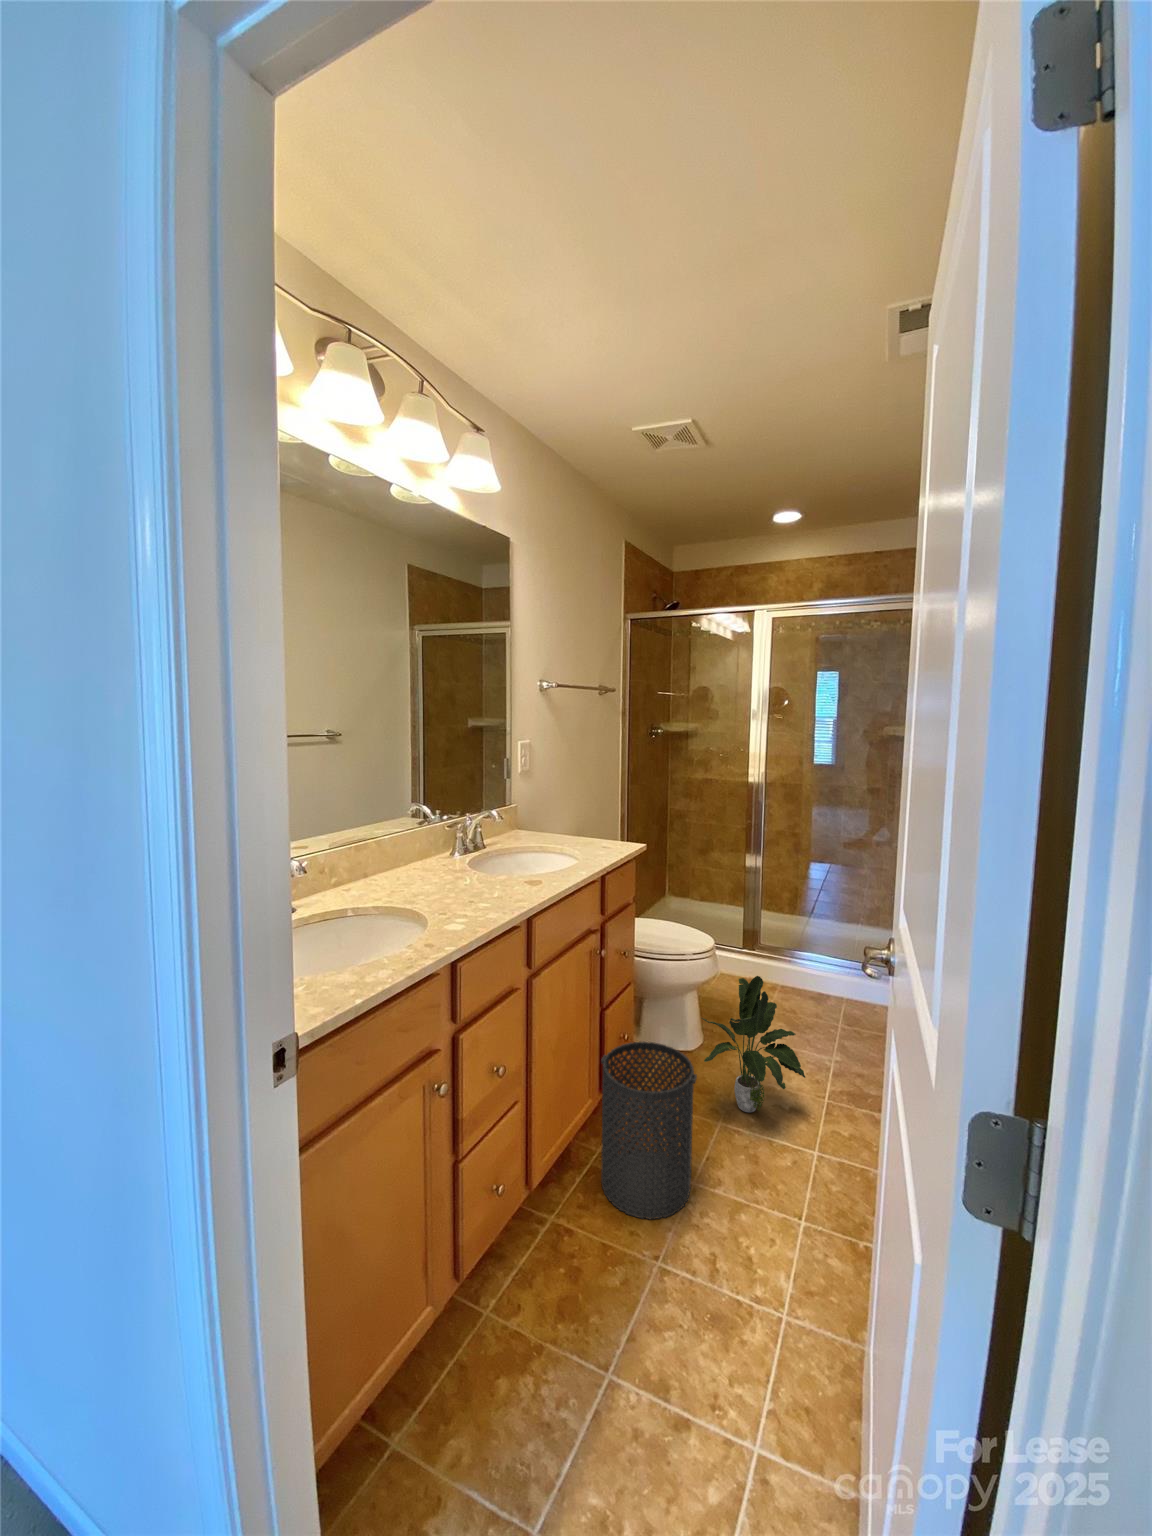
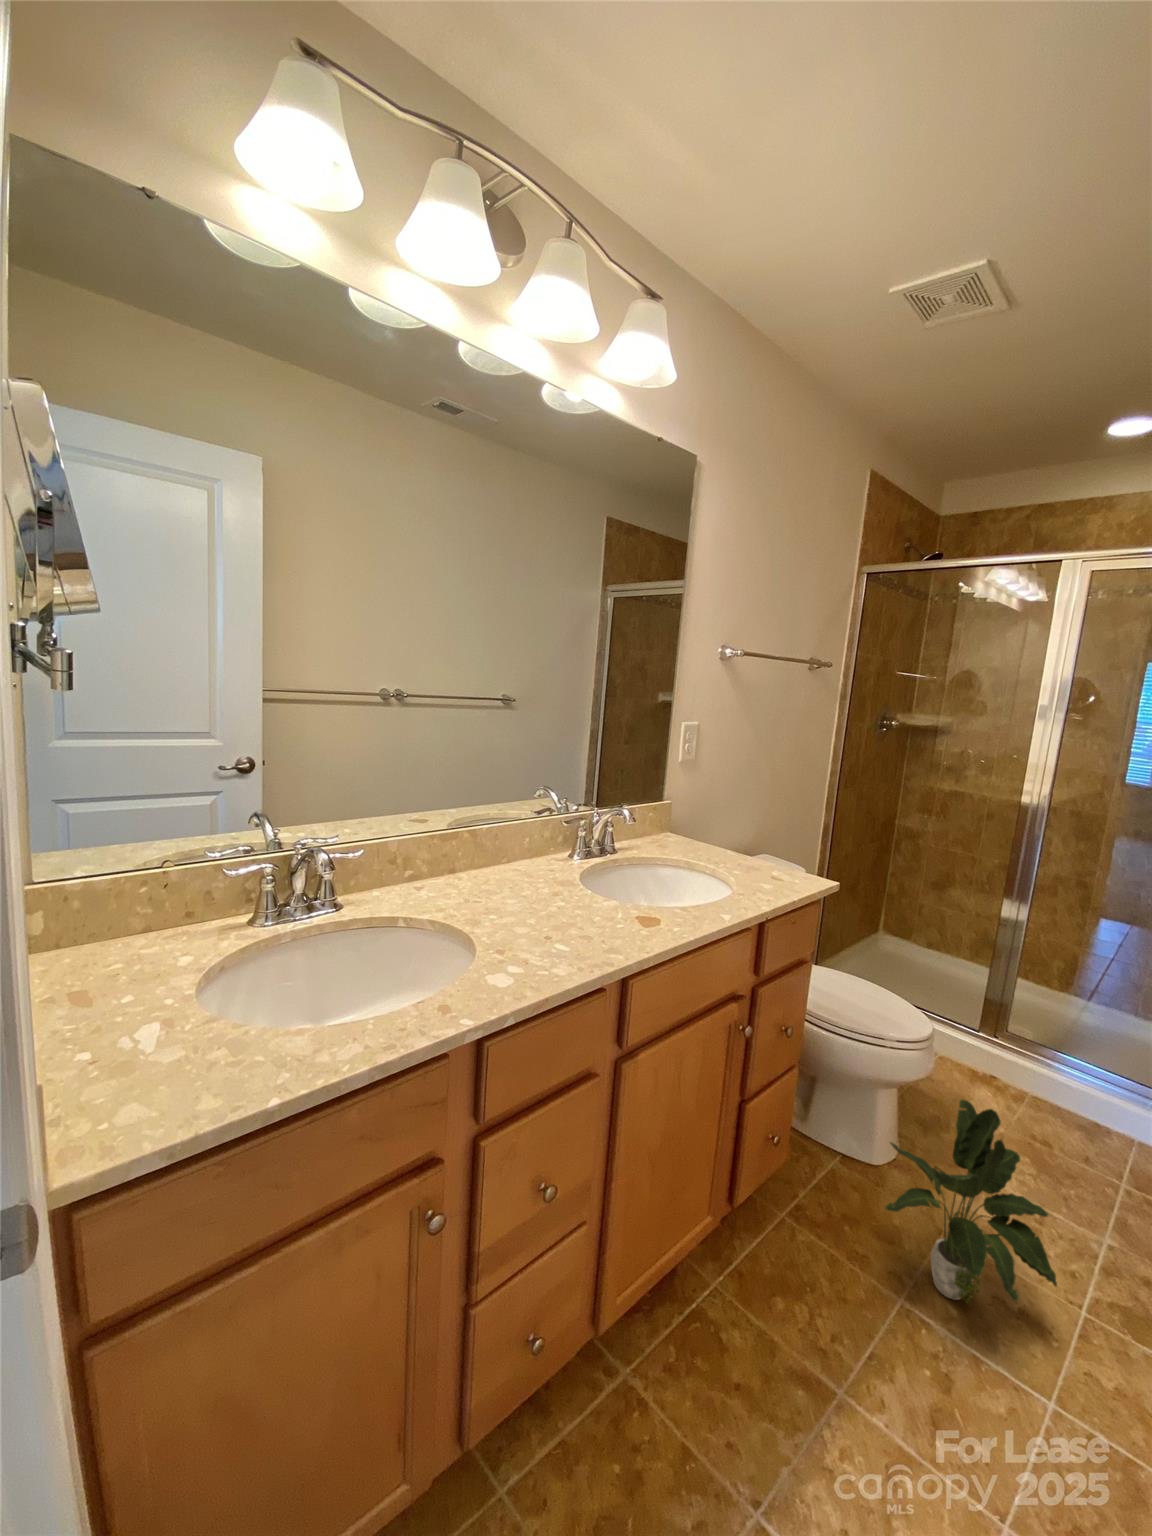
trash can: present [601,1042,697,1219] -> none [704,1159,861,1438]

